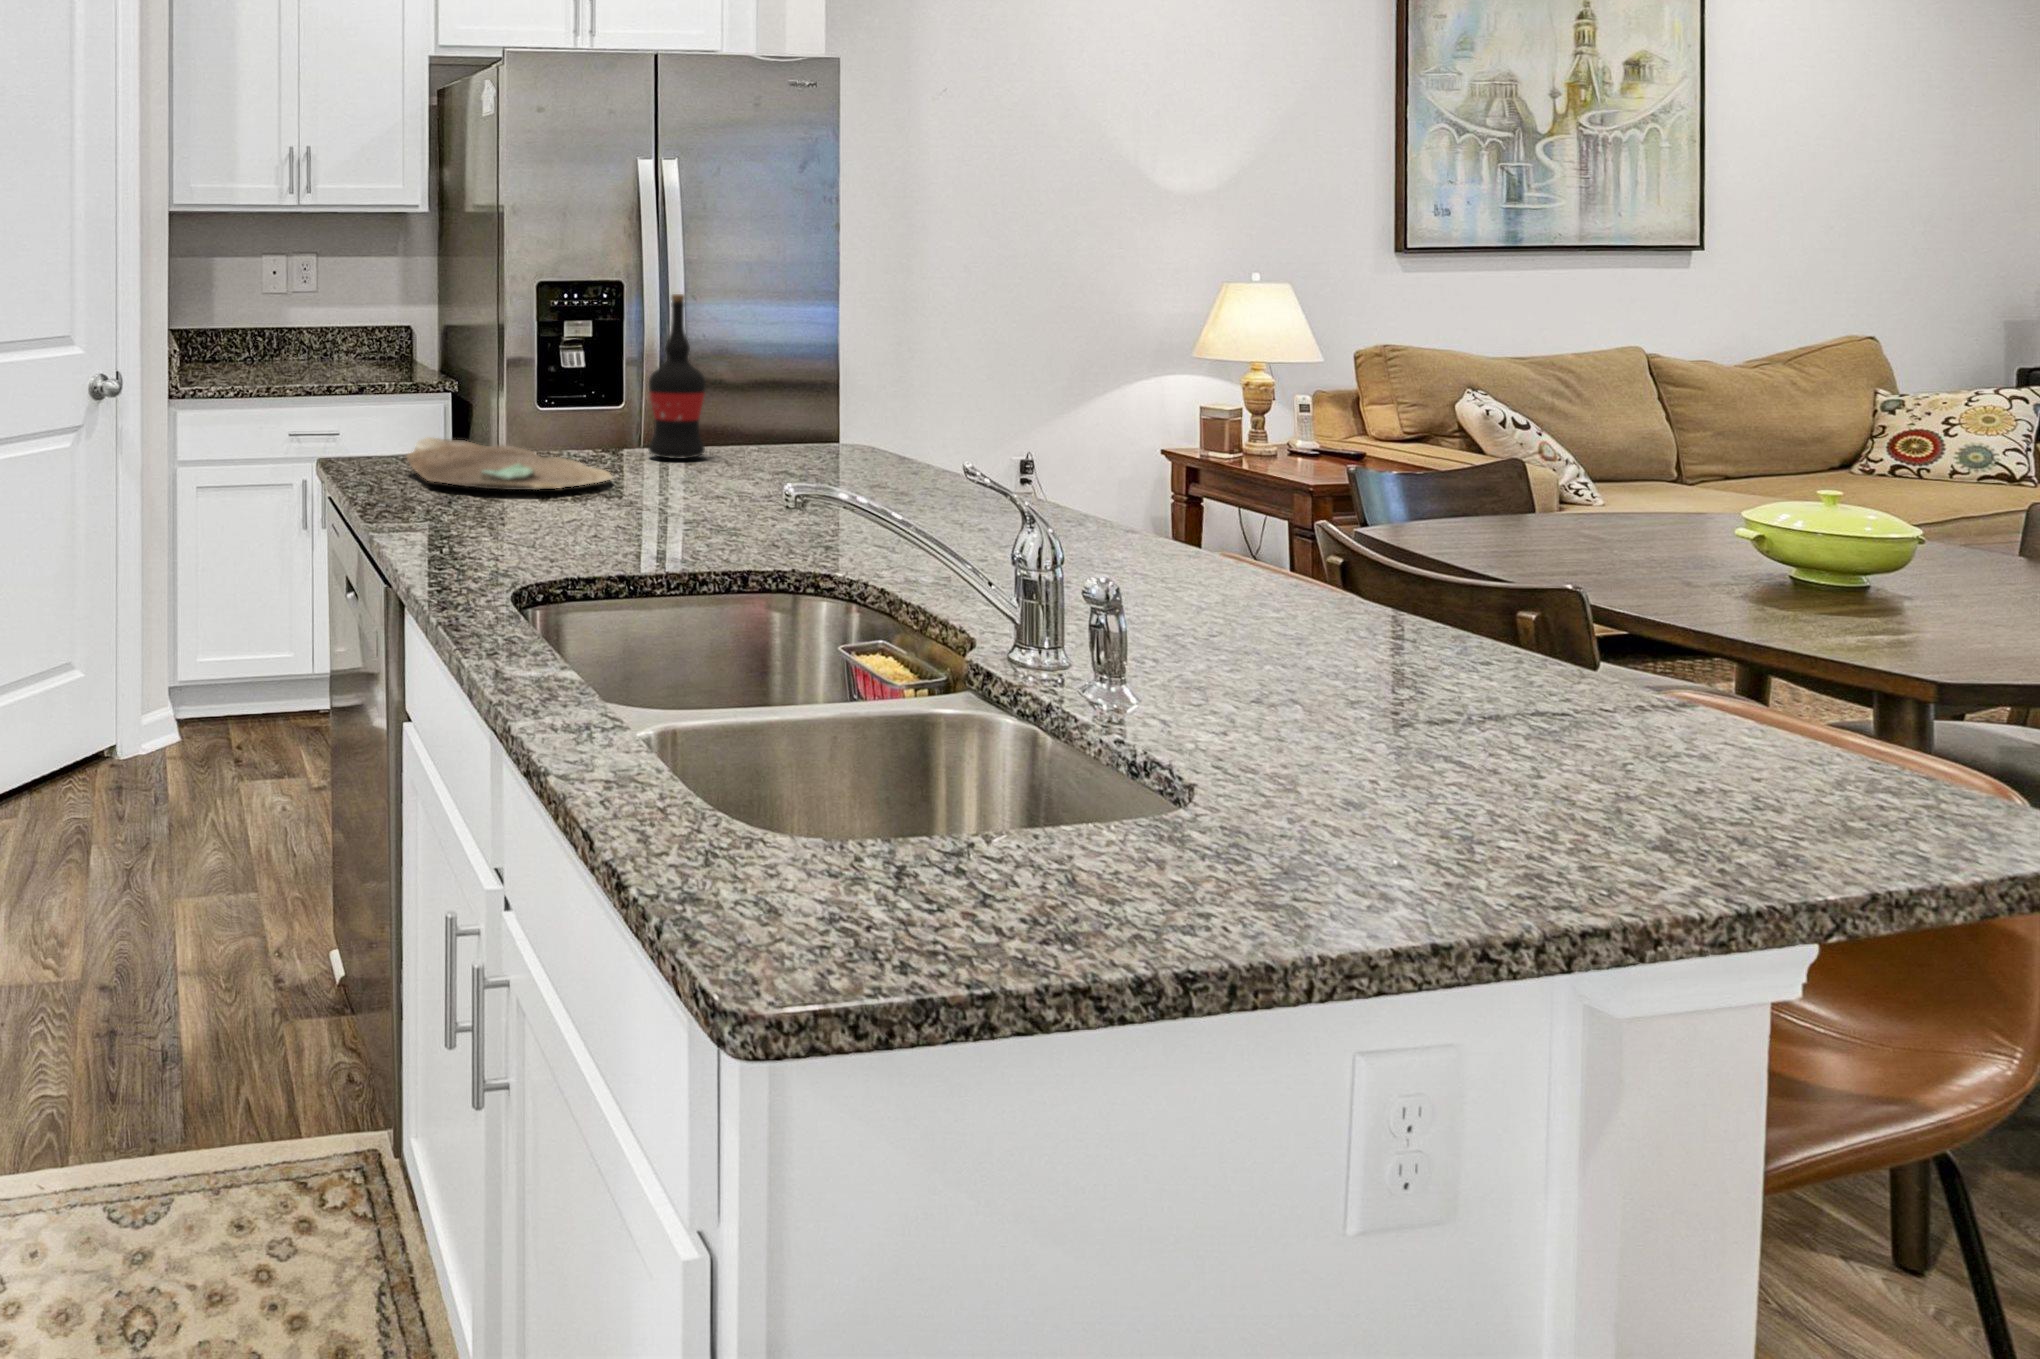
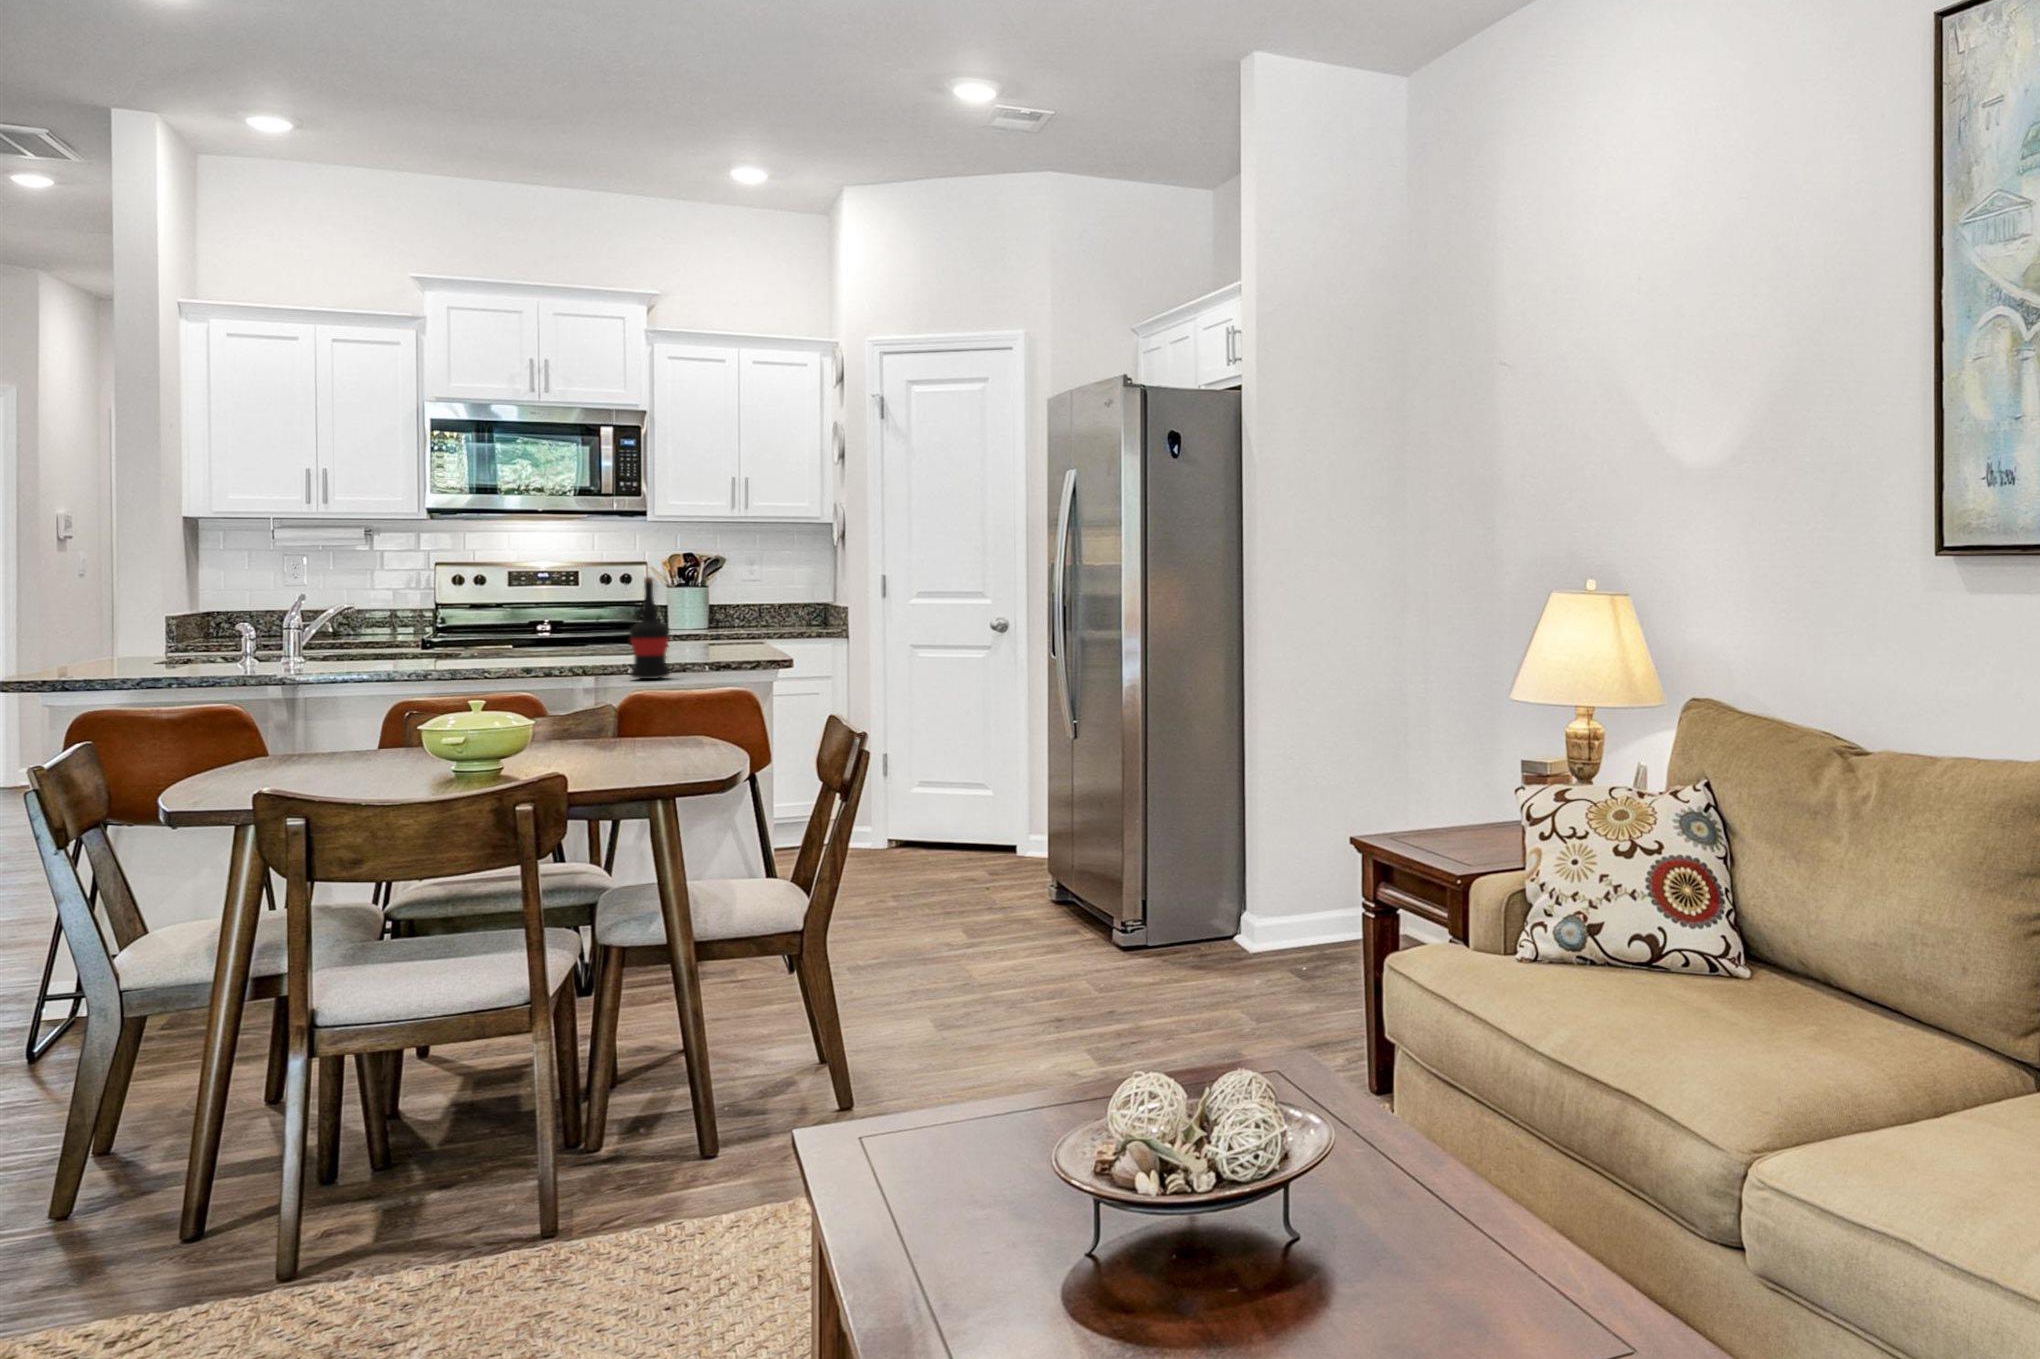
decorative bowl: present [407,437,612,490] -> none [485,652,633,677]

